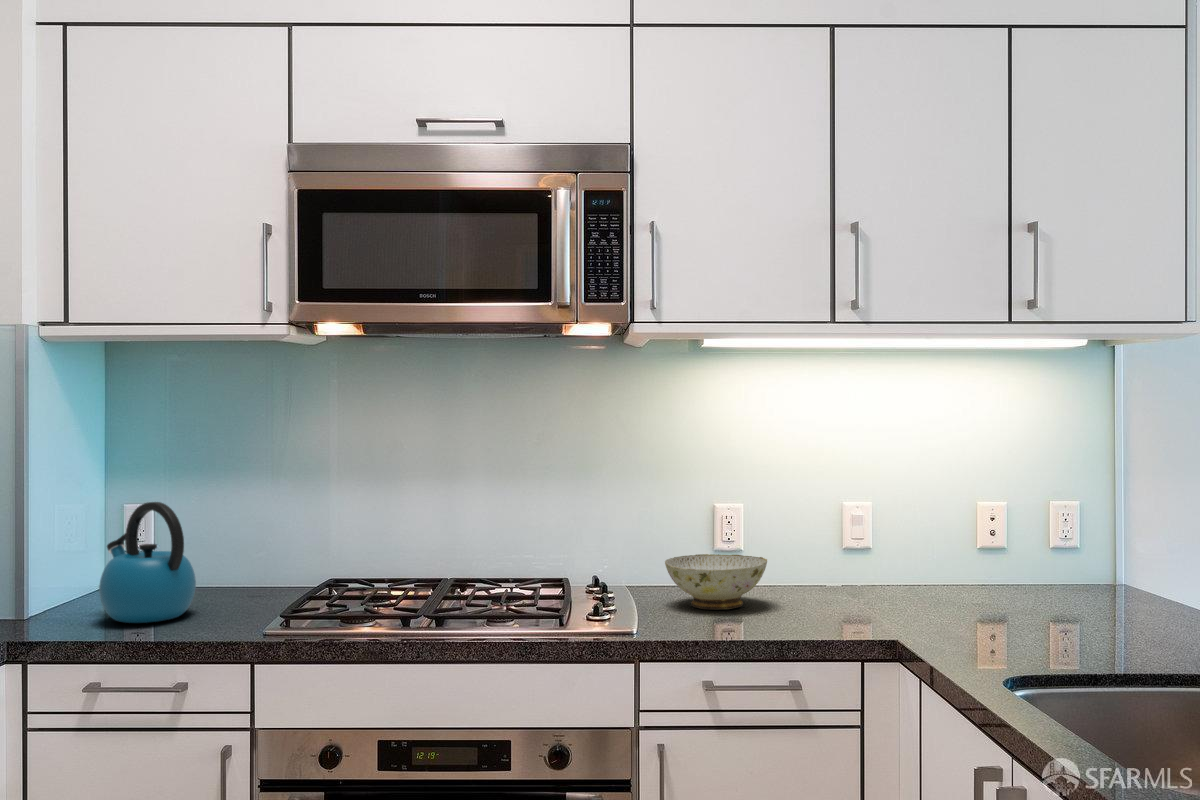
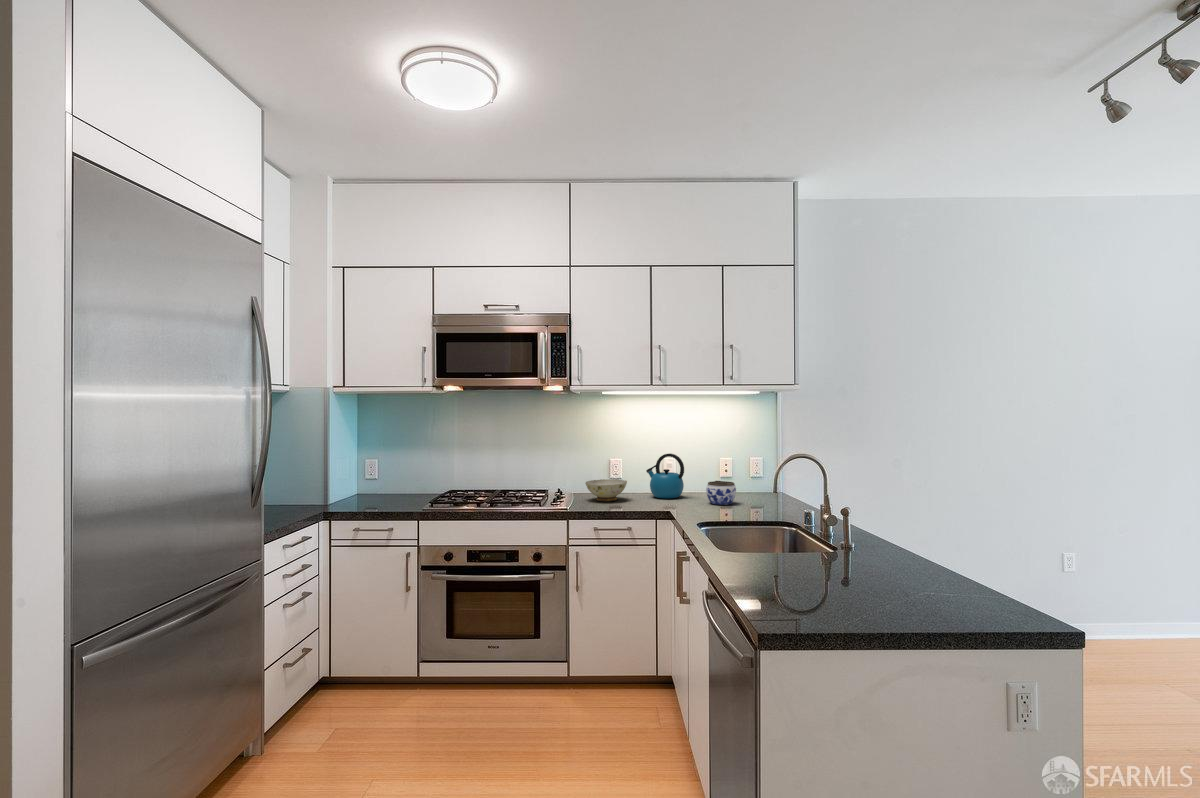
kettle: present [99,502,196,623] -> present [646,454,684,499]
jar: none [971,559,1048,620] -> present [706,481,736,505]

